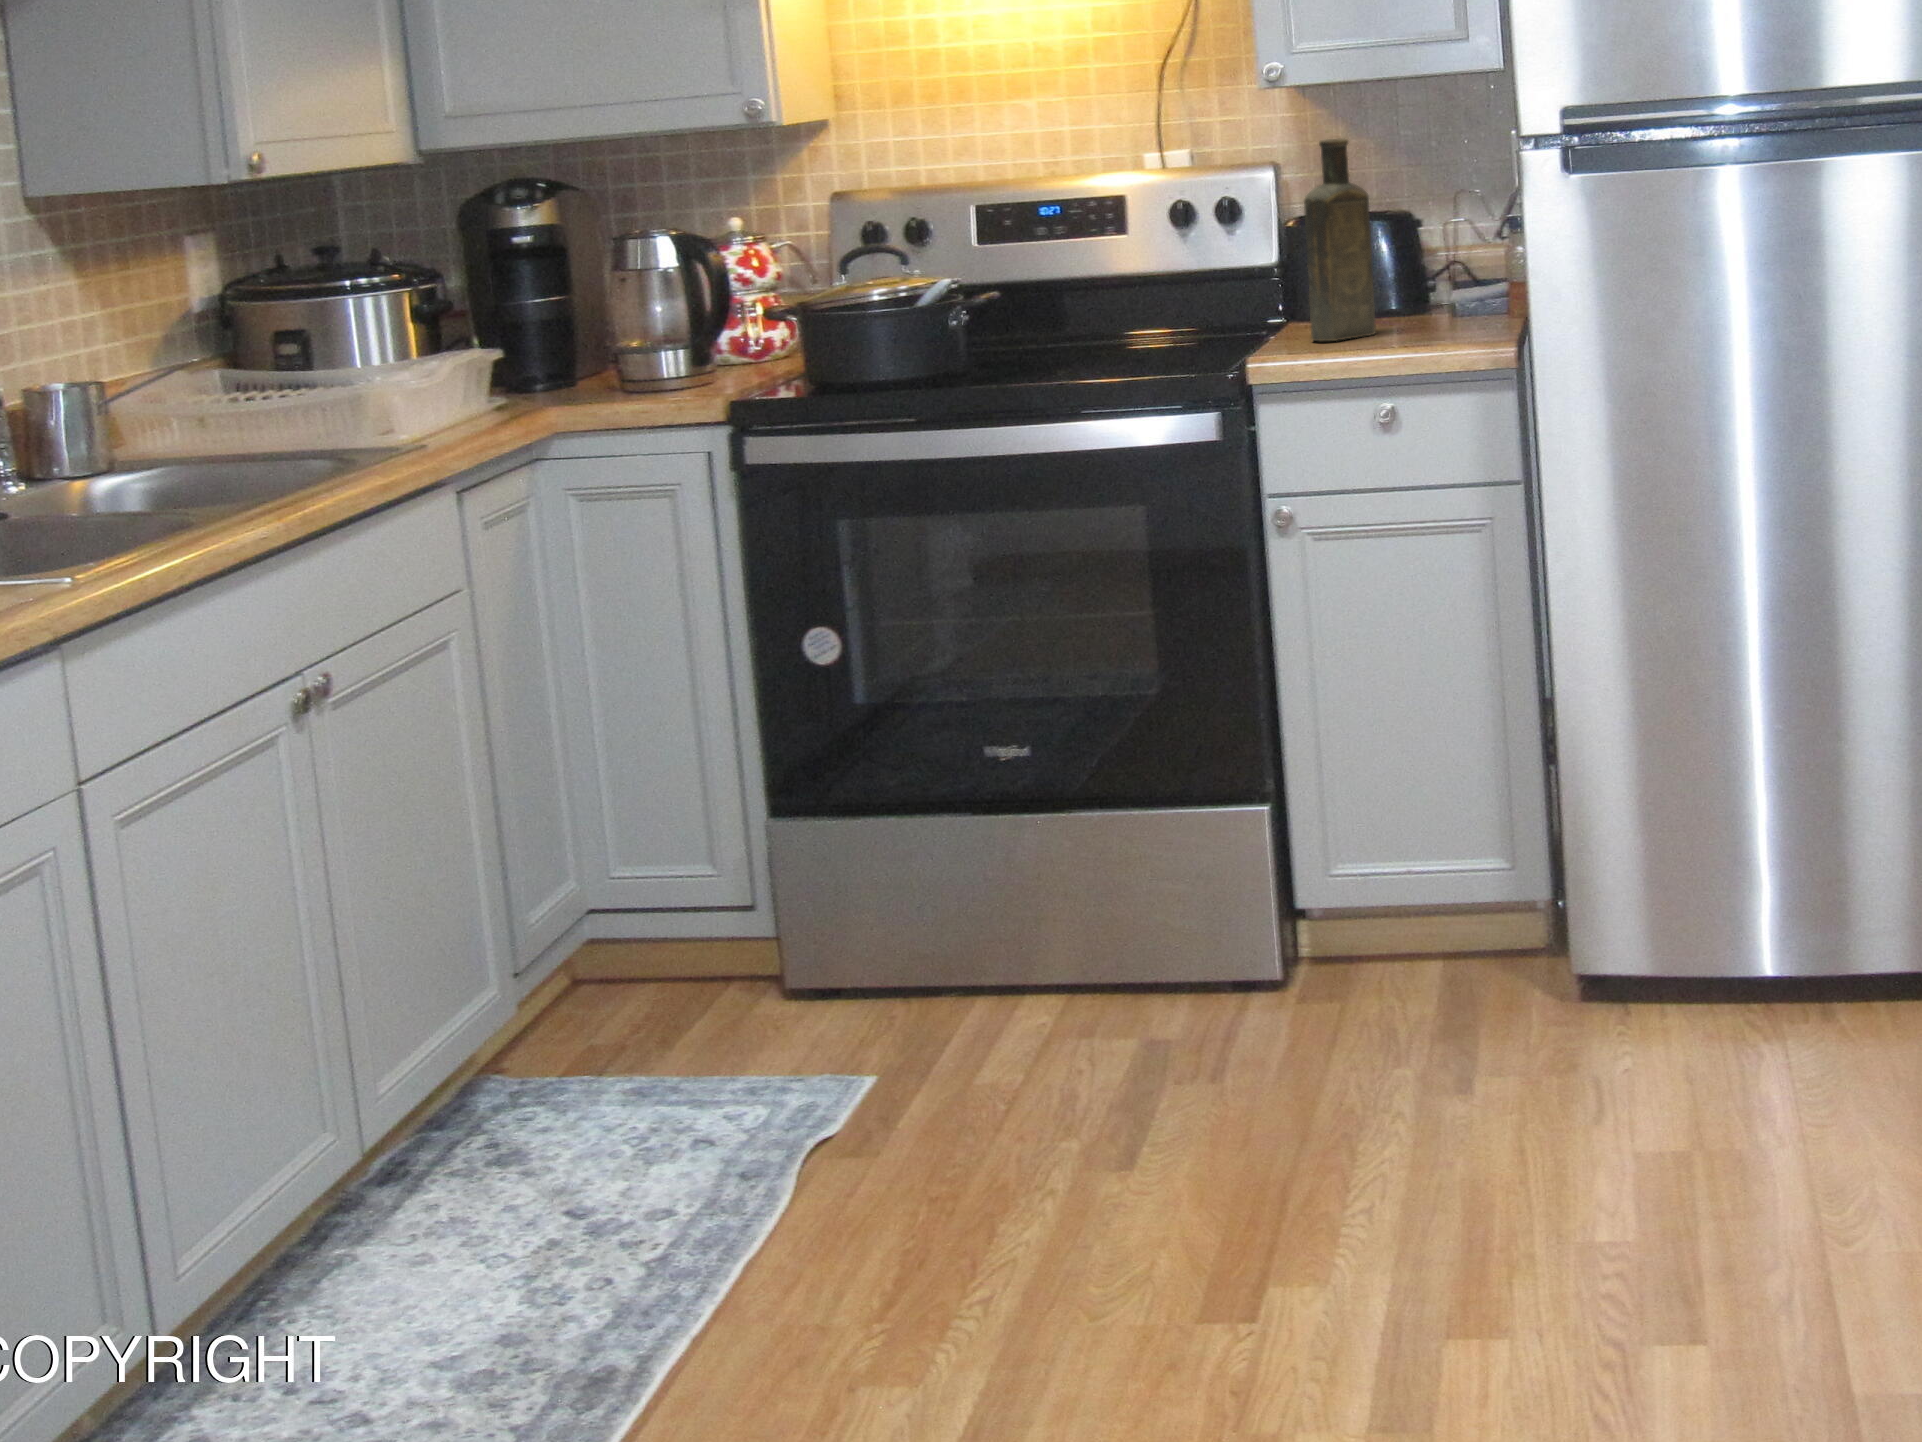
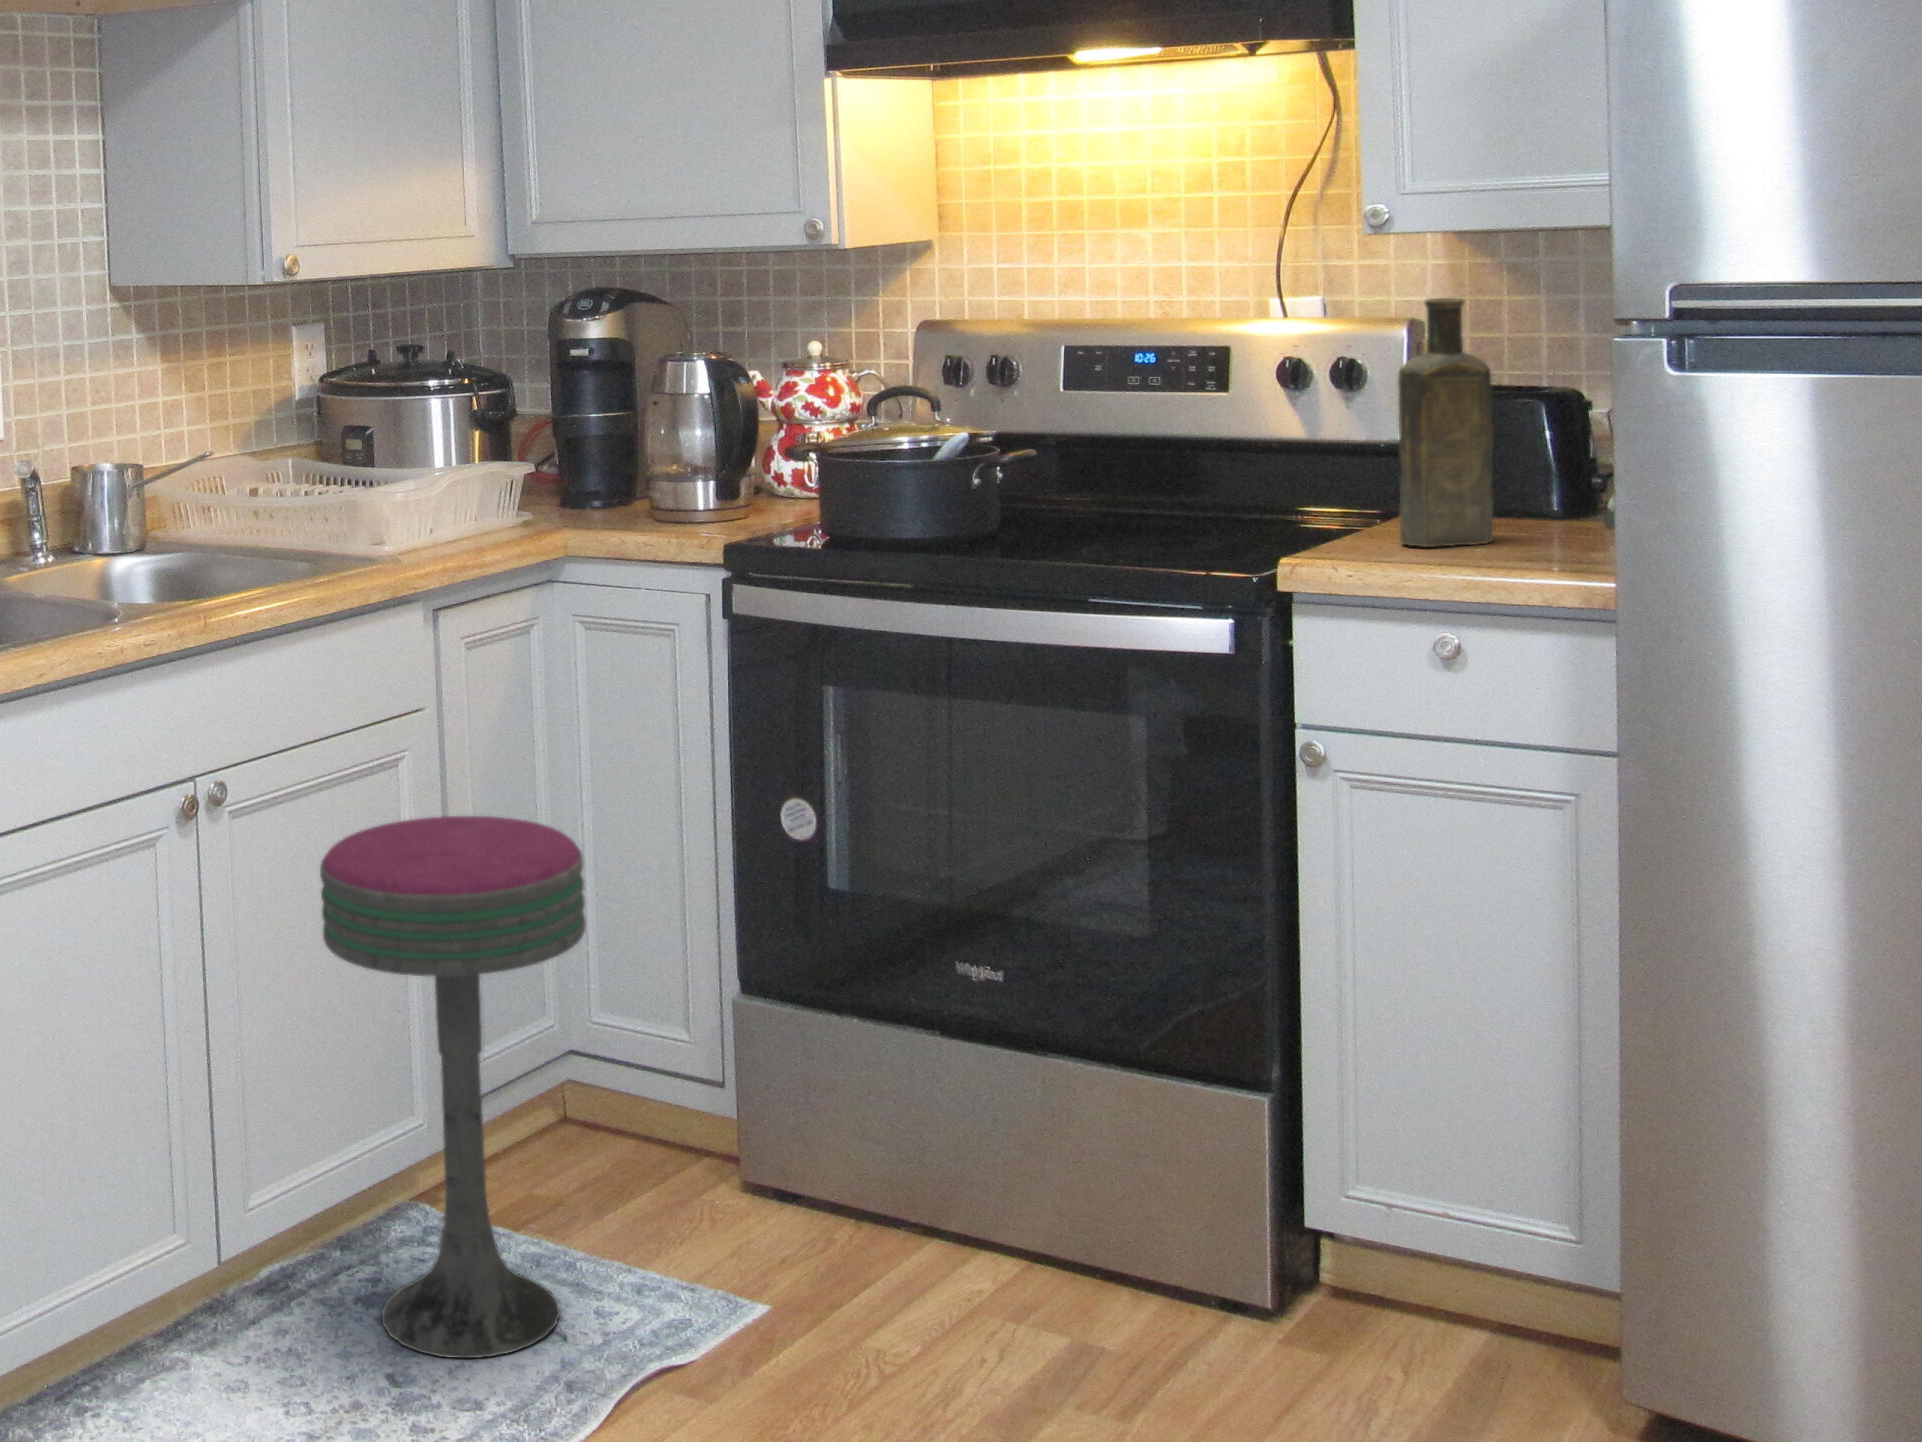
bar stool: none [431,676,701,1189] -> present [320,816,586,1358]

